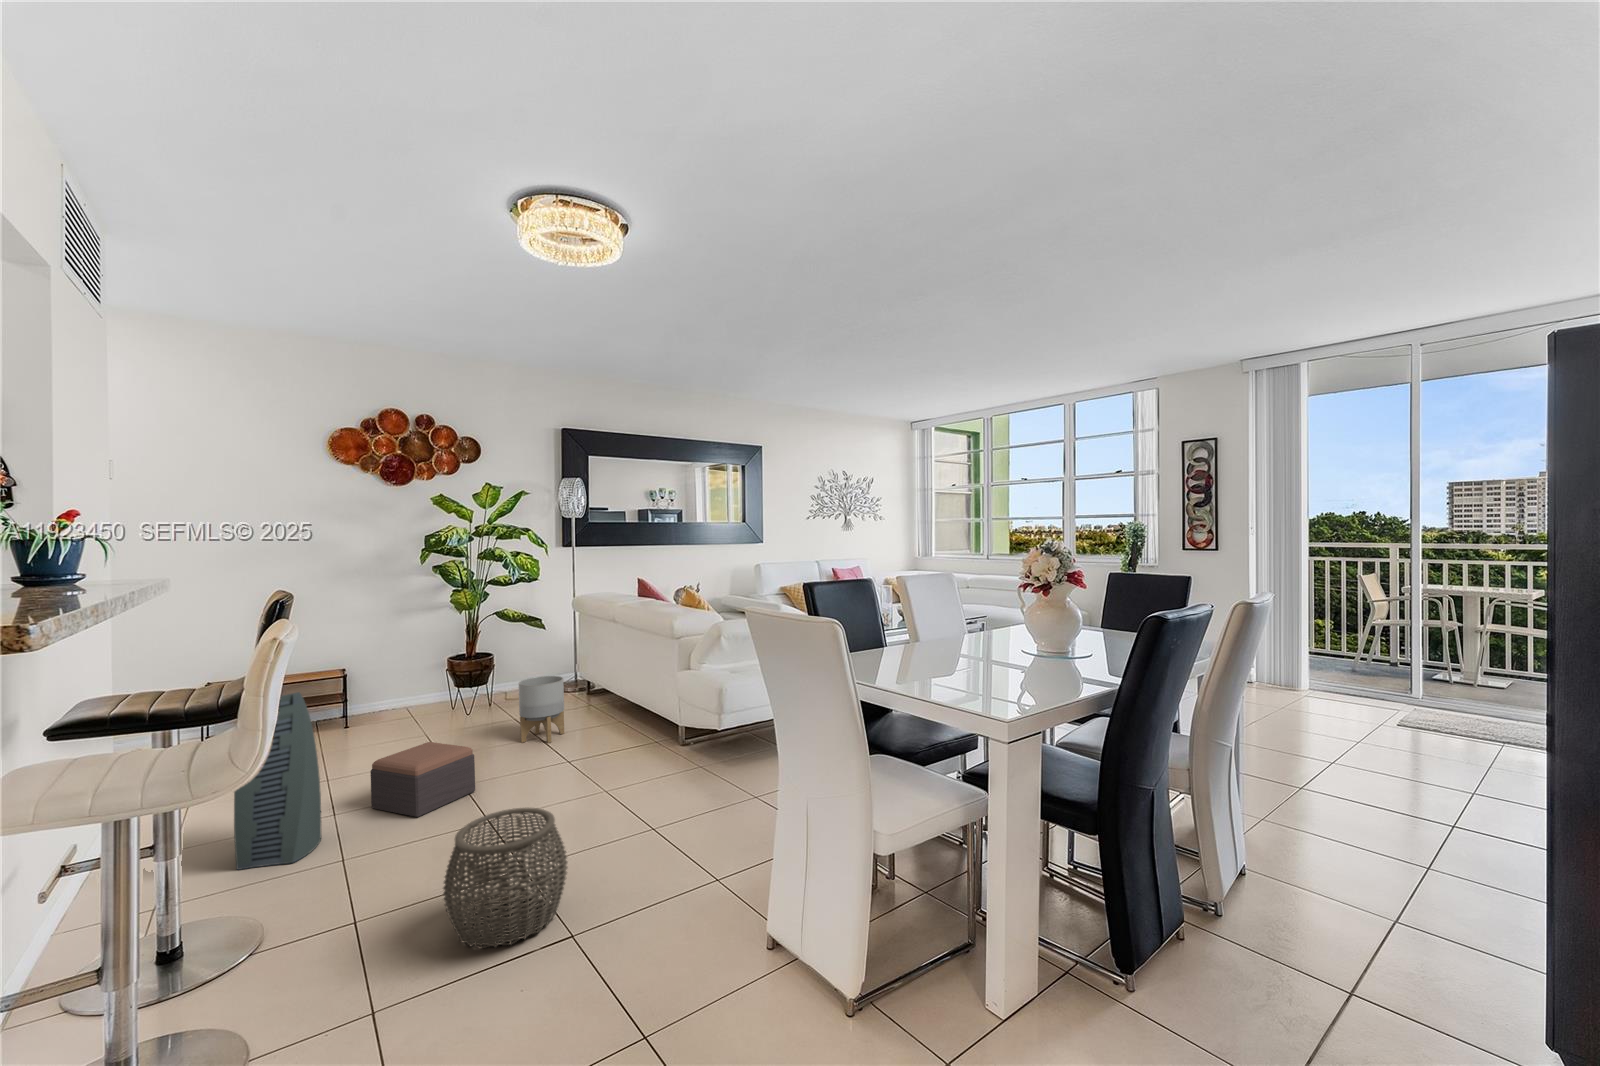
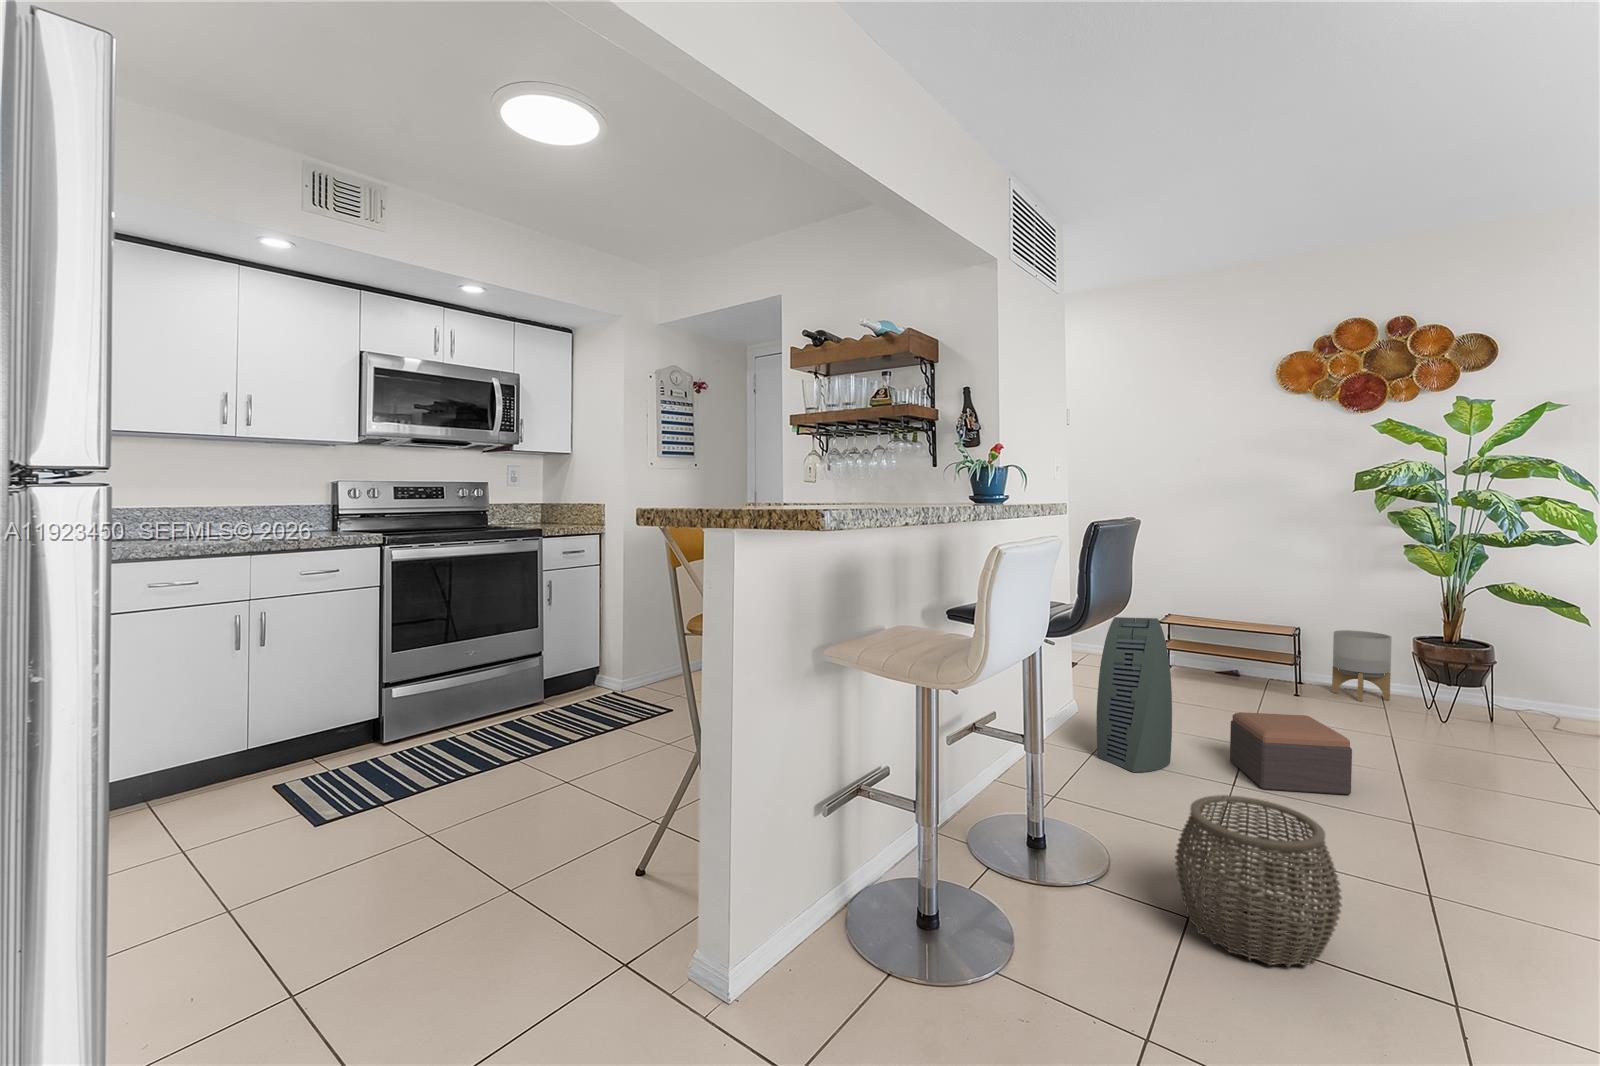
planter: present [519,676,564,743] -> present [1332,630,1392,701]

